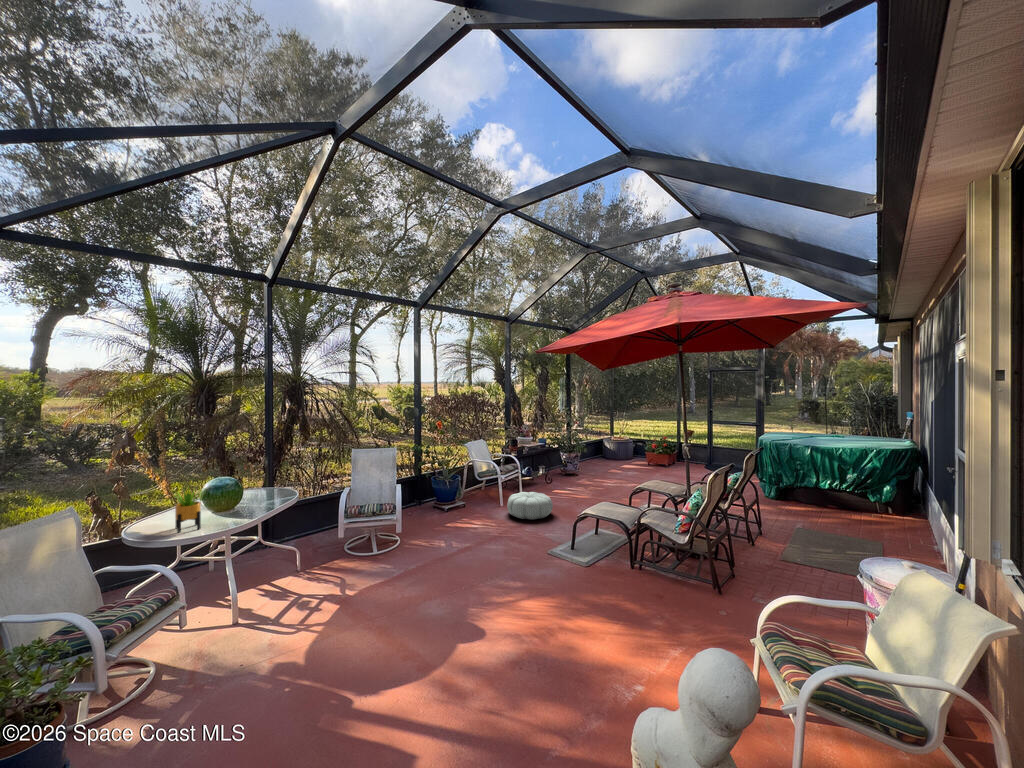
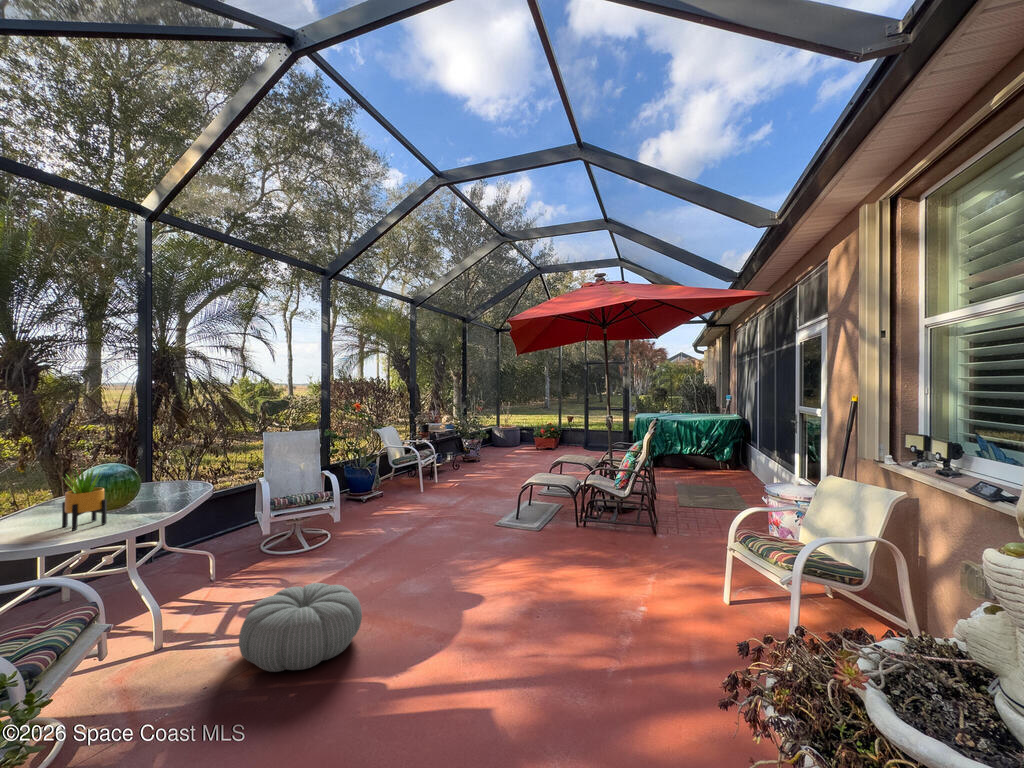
pouf: present [507,492,553,520] -> present [239,583,362,672]

